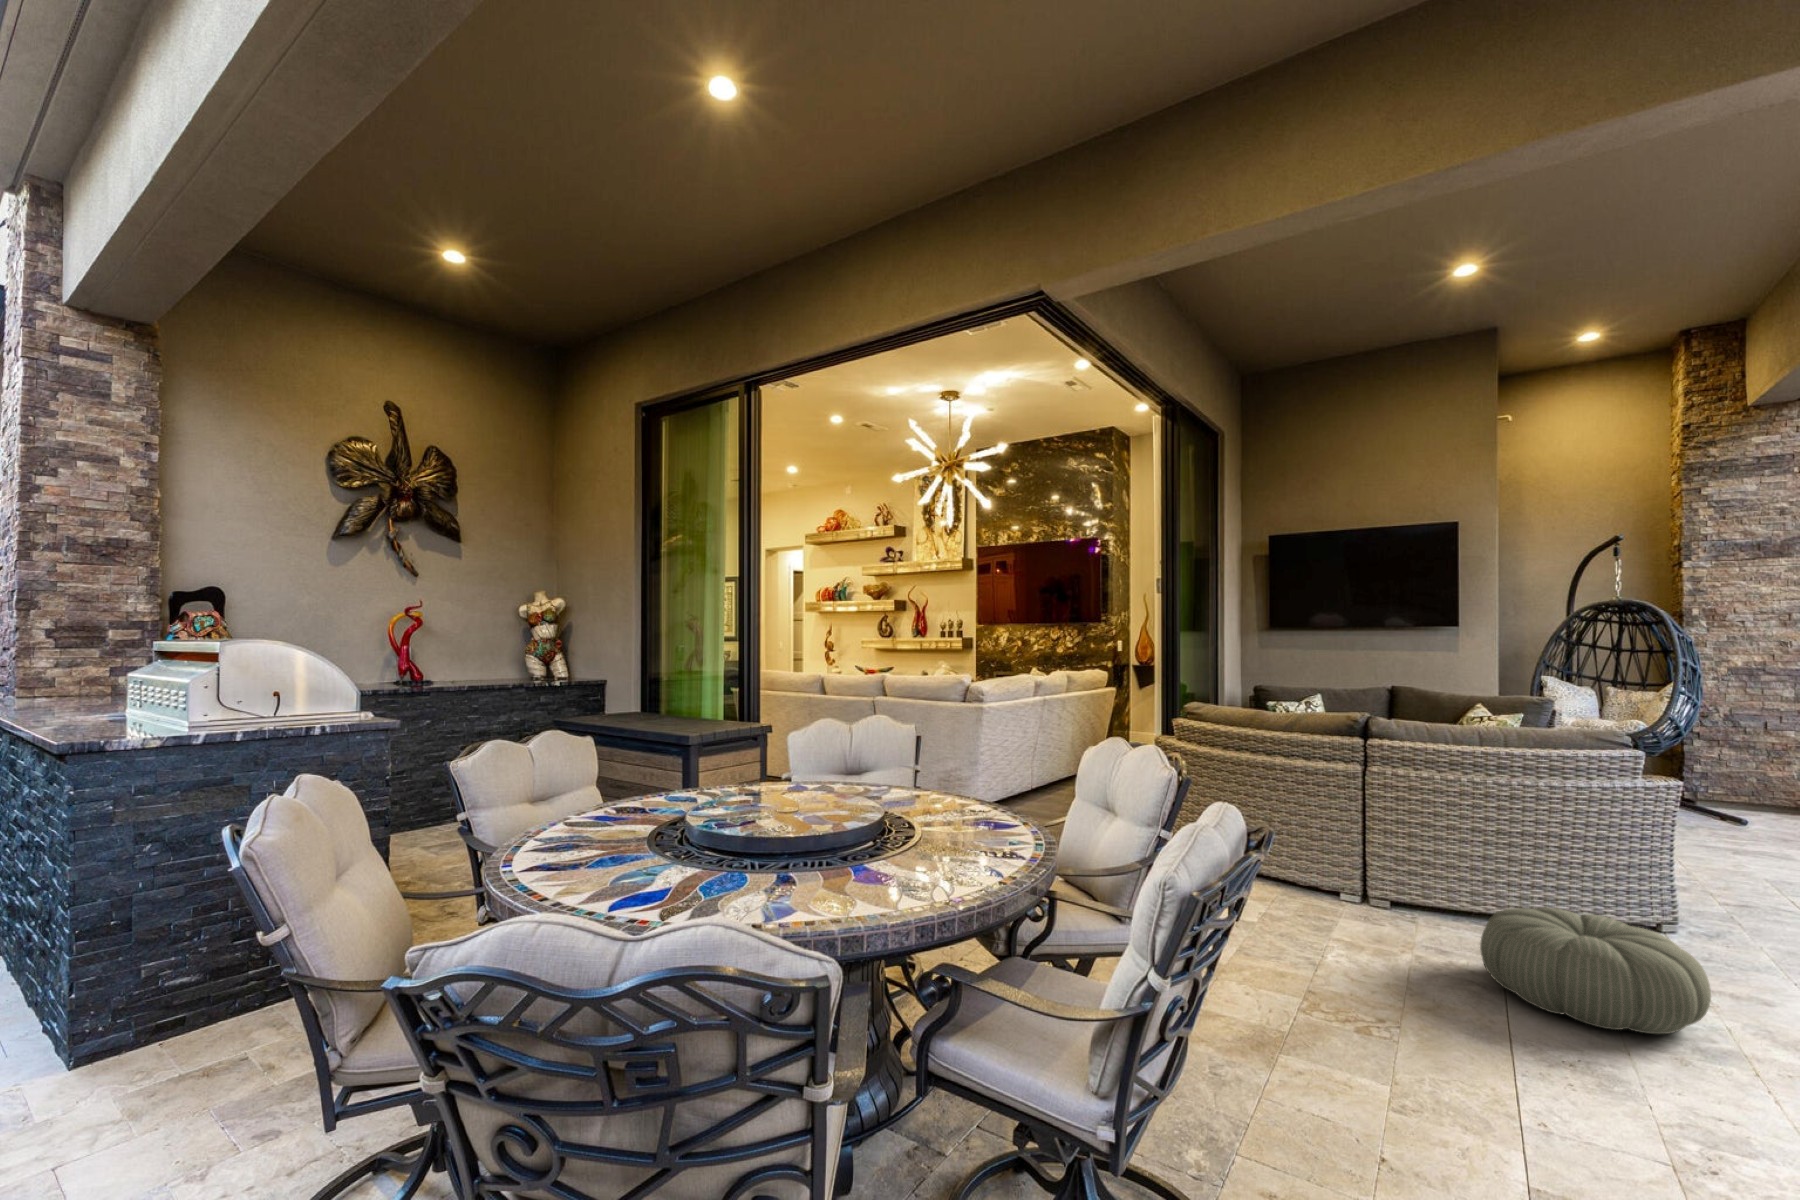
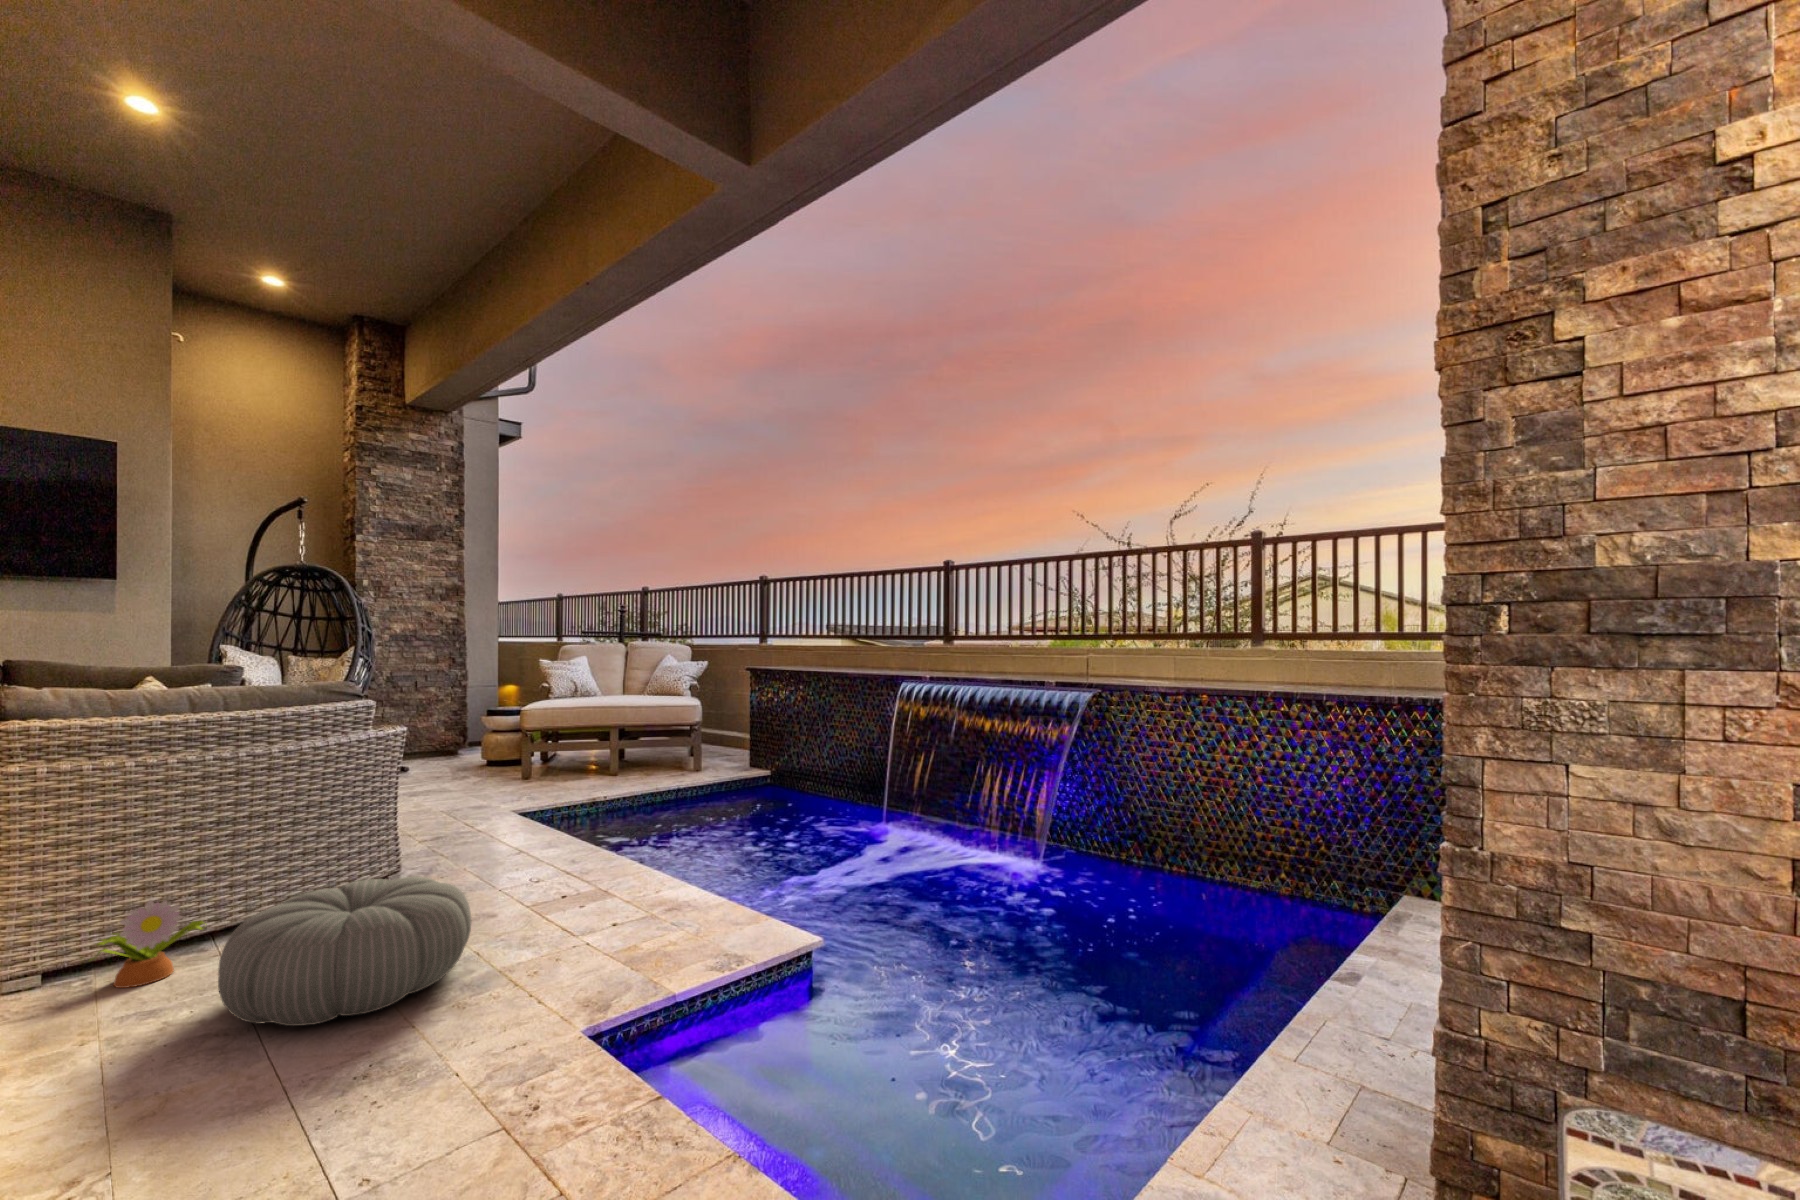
decorative plant: none [1416,873,1489,933] -> present [89,900,207,988]

